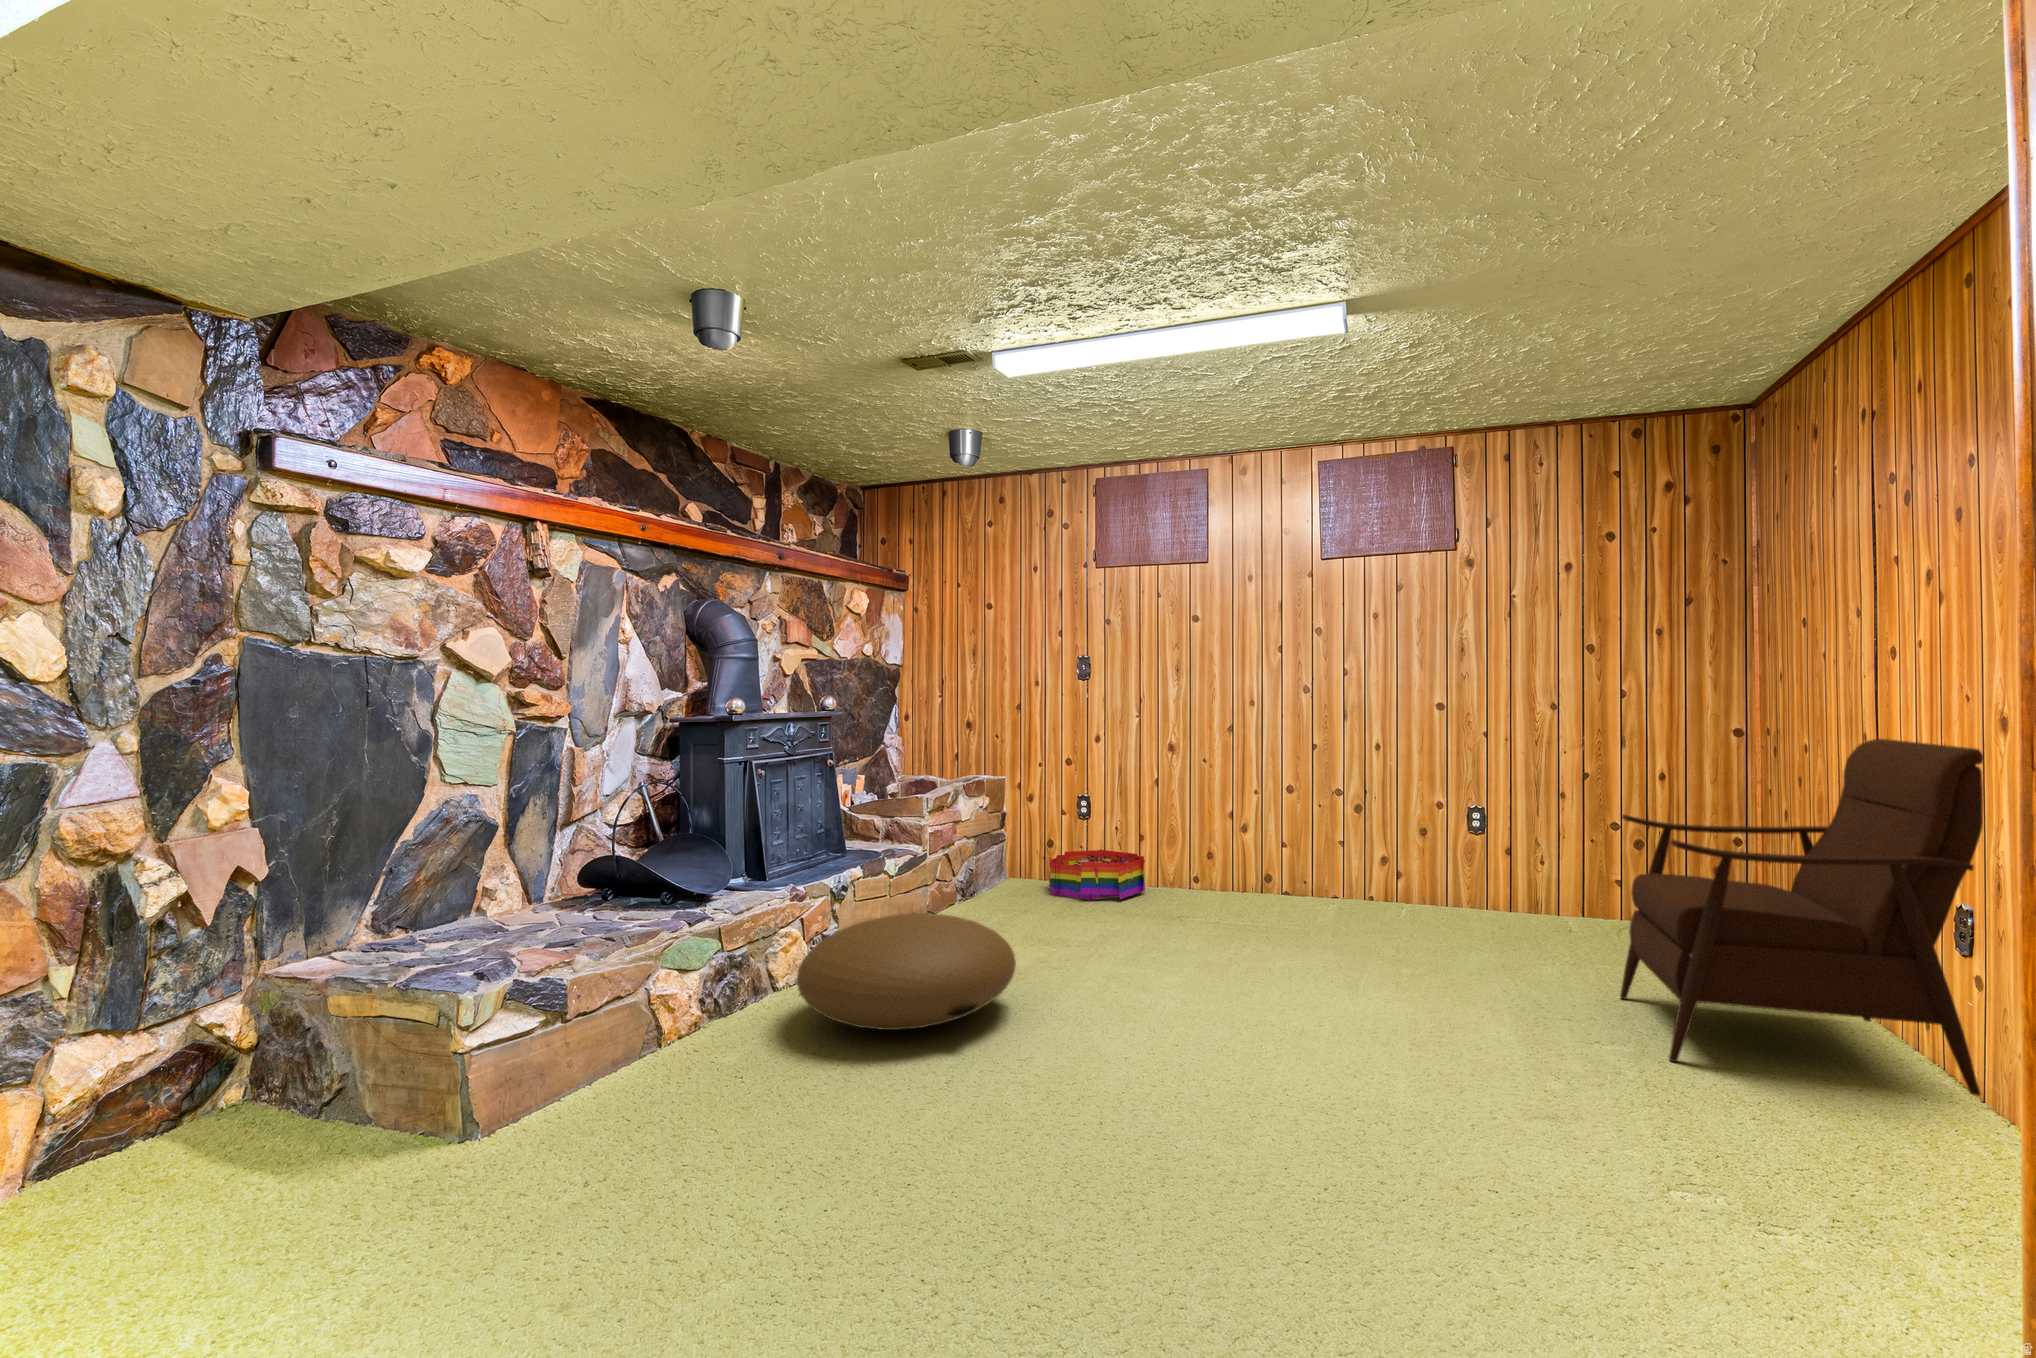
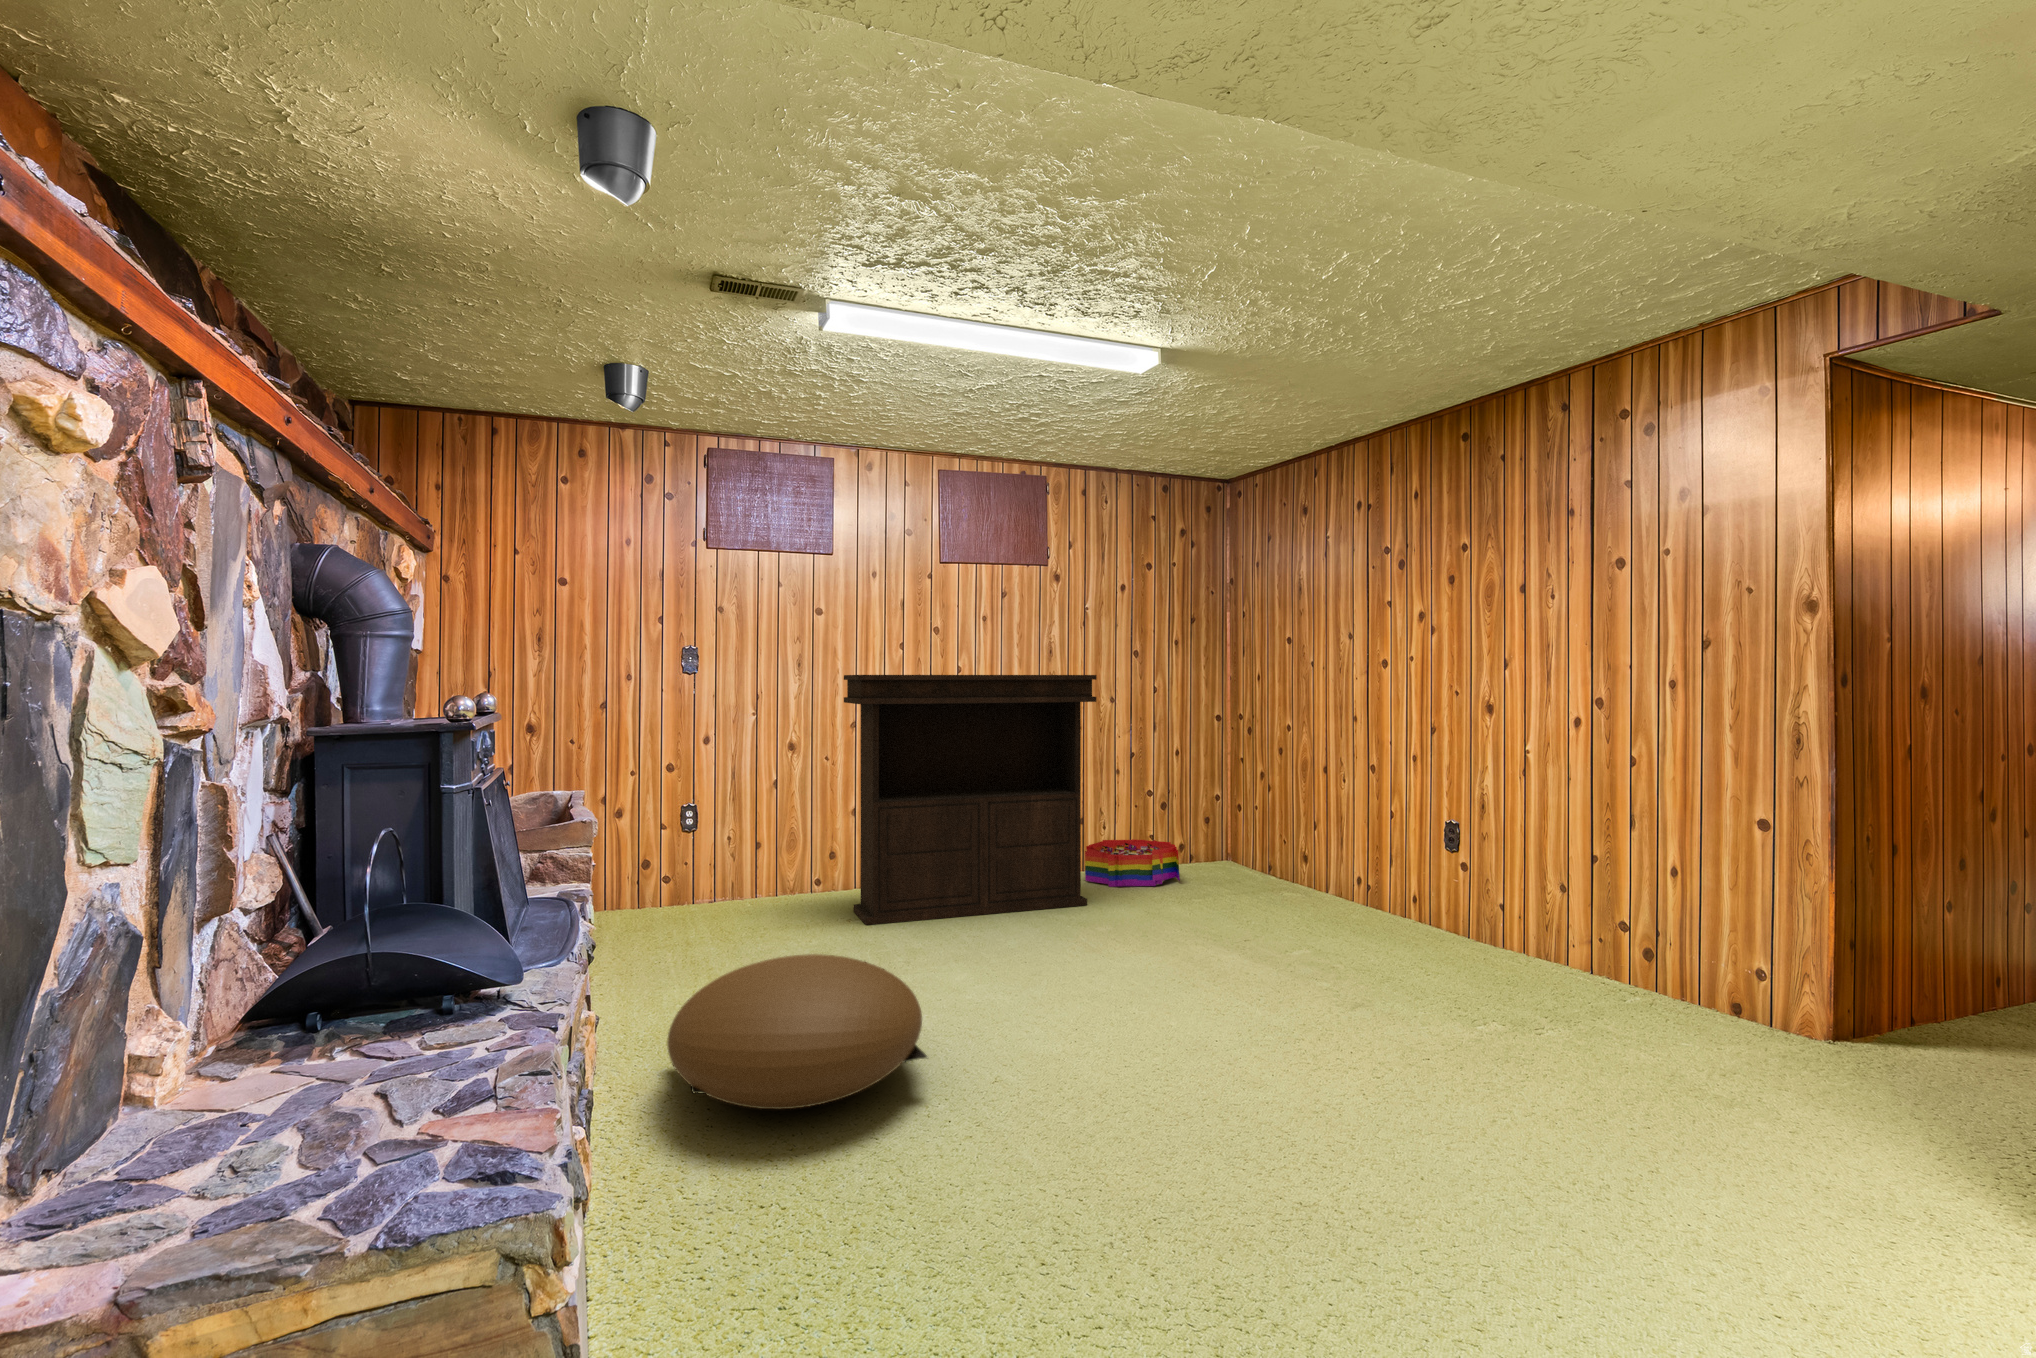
console table: none [1170,676,1445,942] -> present [844,675,1097,925]
armchair: present [1620,739,1984,1096] -> none [1253,720,1474,956]
storage bin: present [1049,850,1145,900] -> present [1085,839,1180,887]

